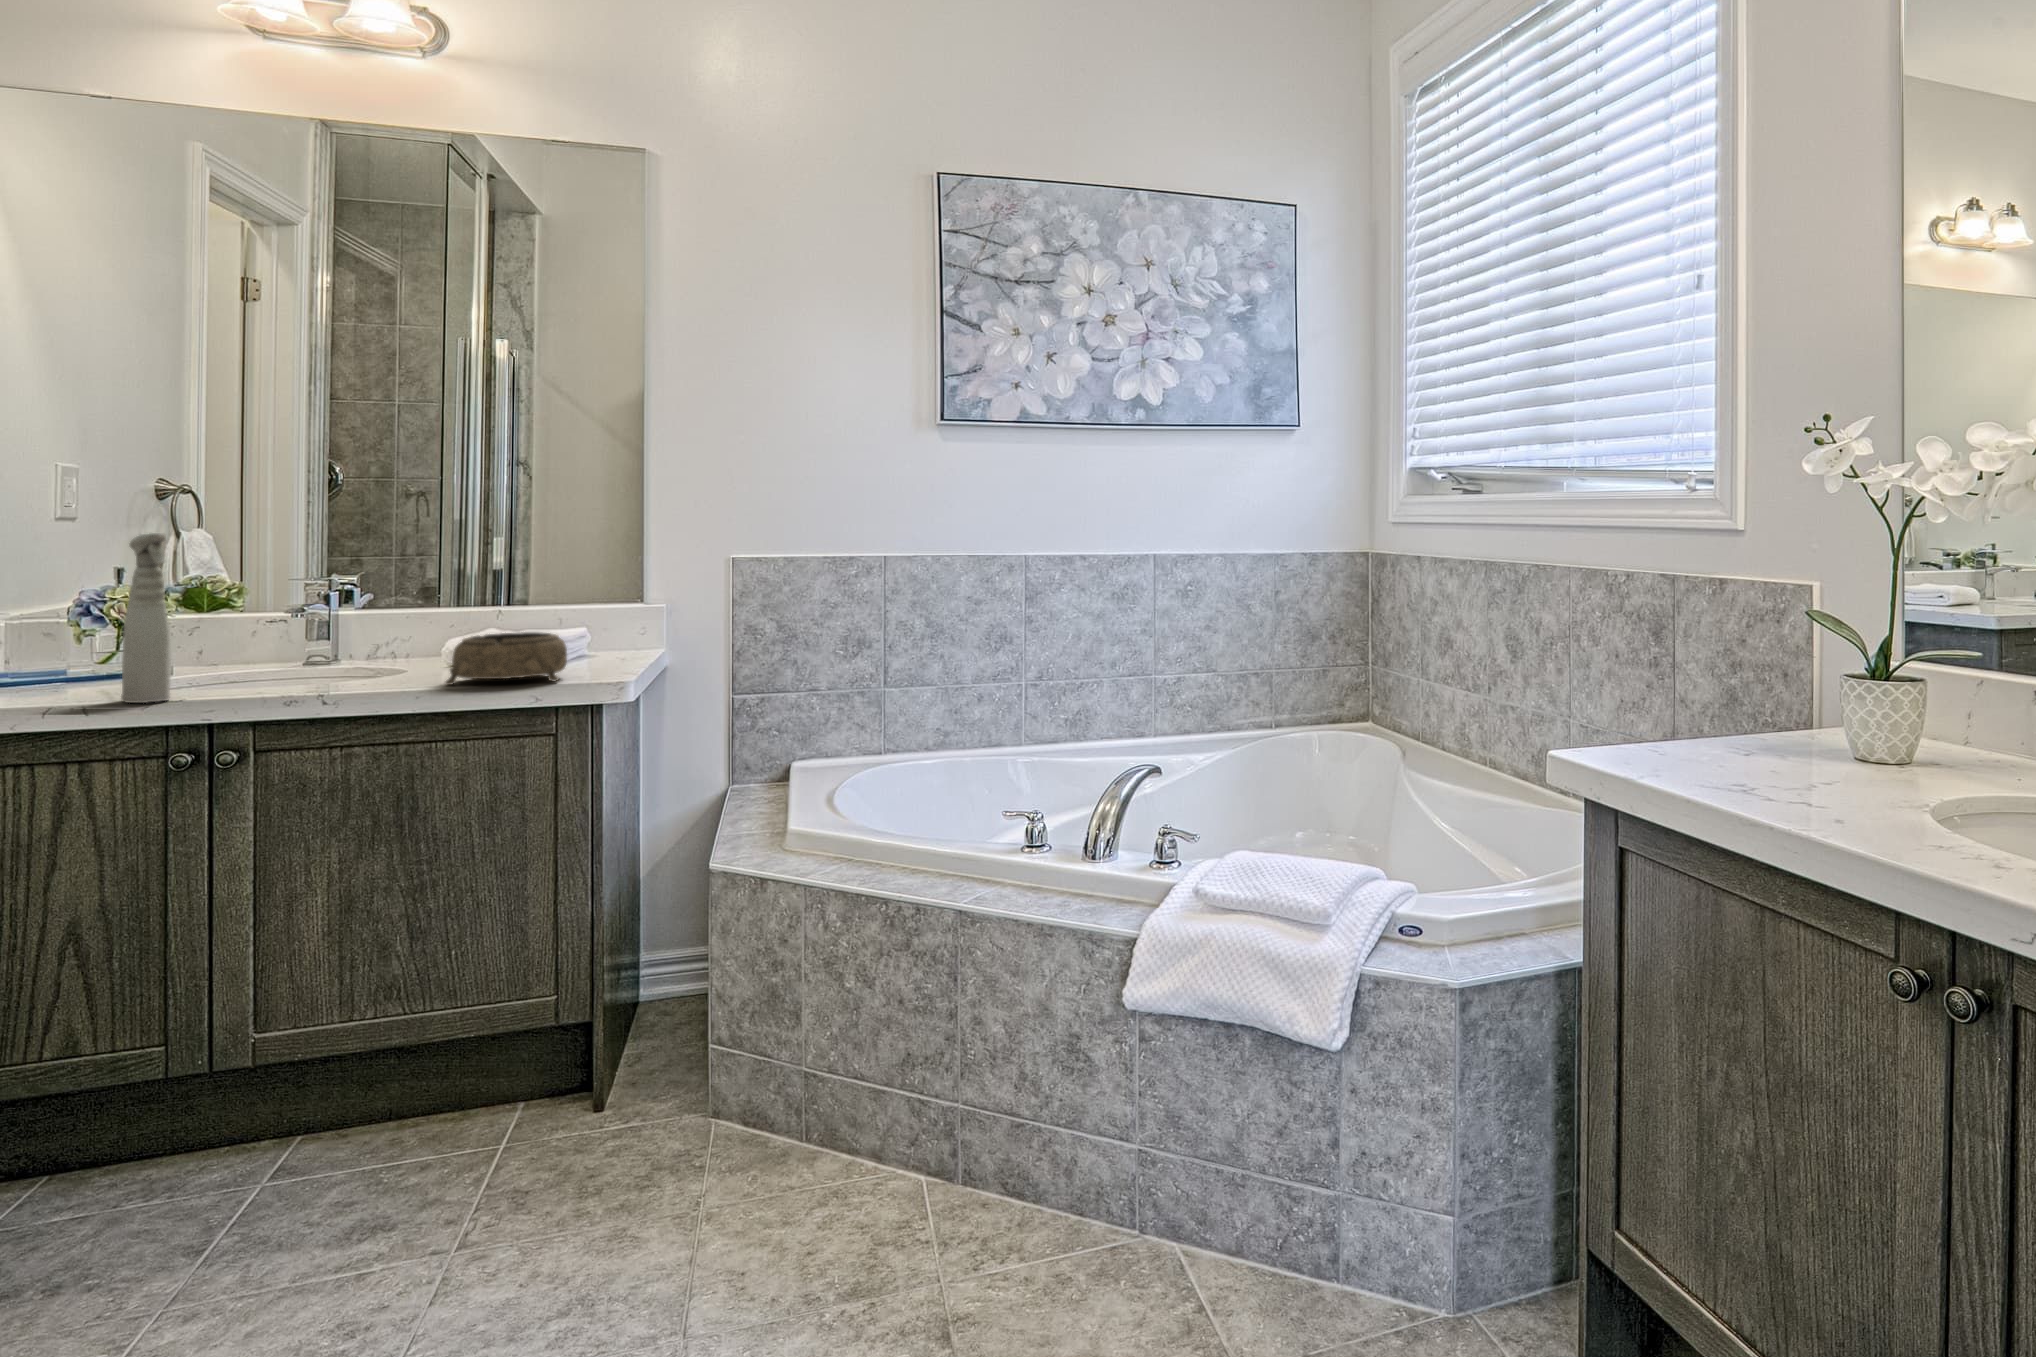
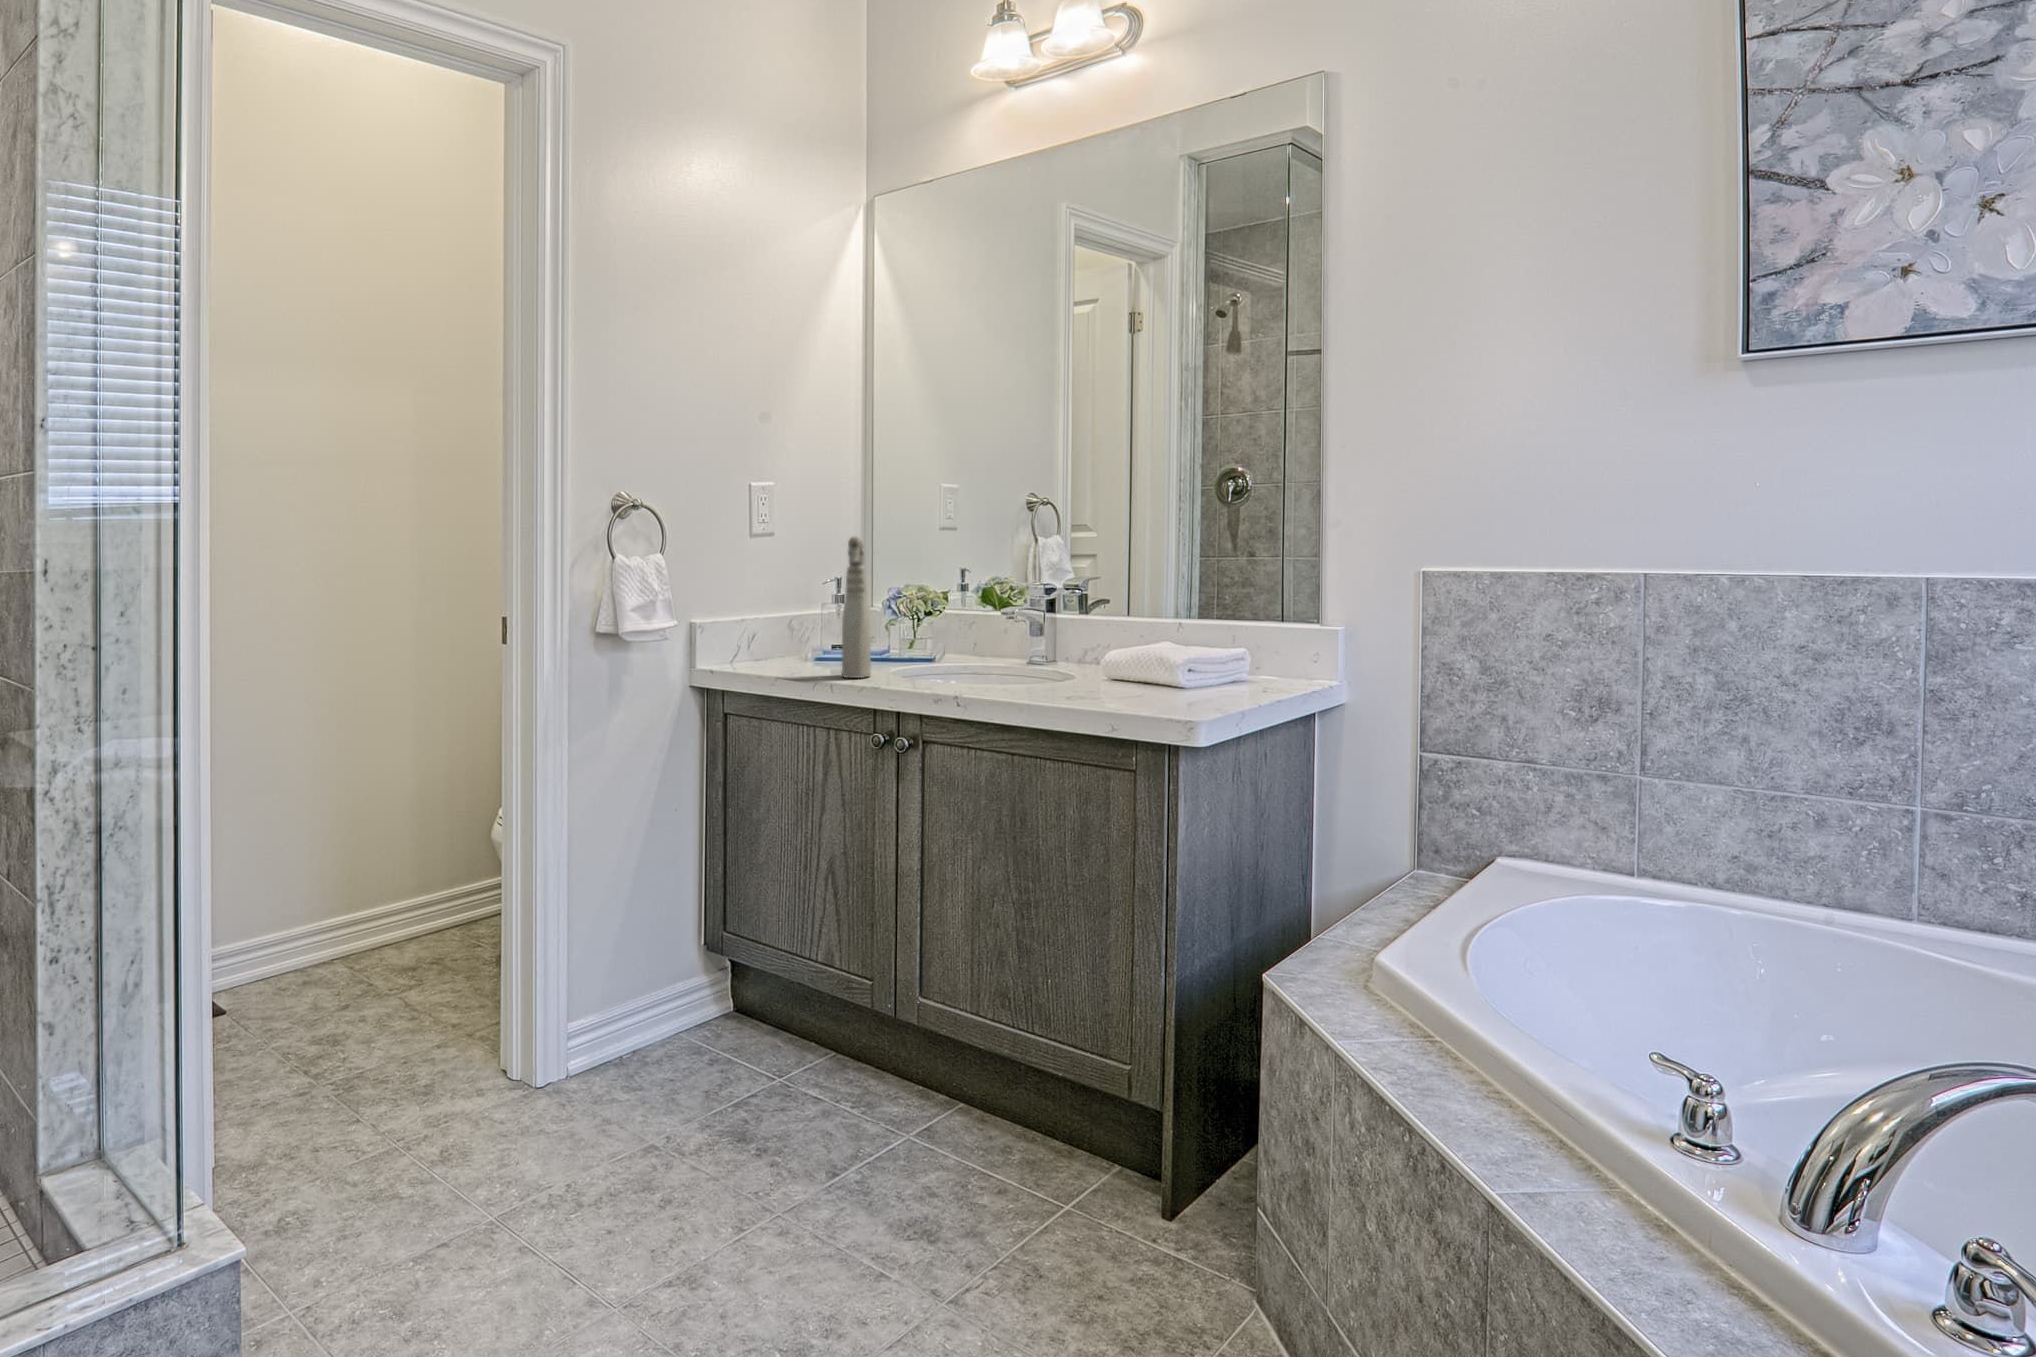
decorative bowl: present [445,632,567,685] -> none [1042,644,1157,700]

